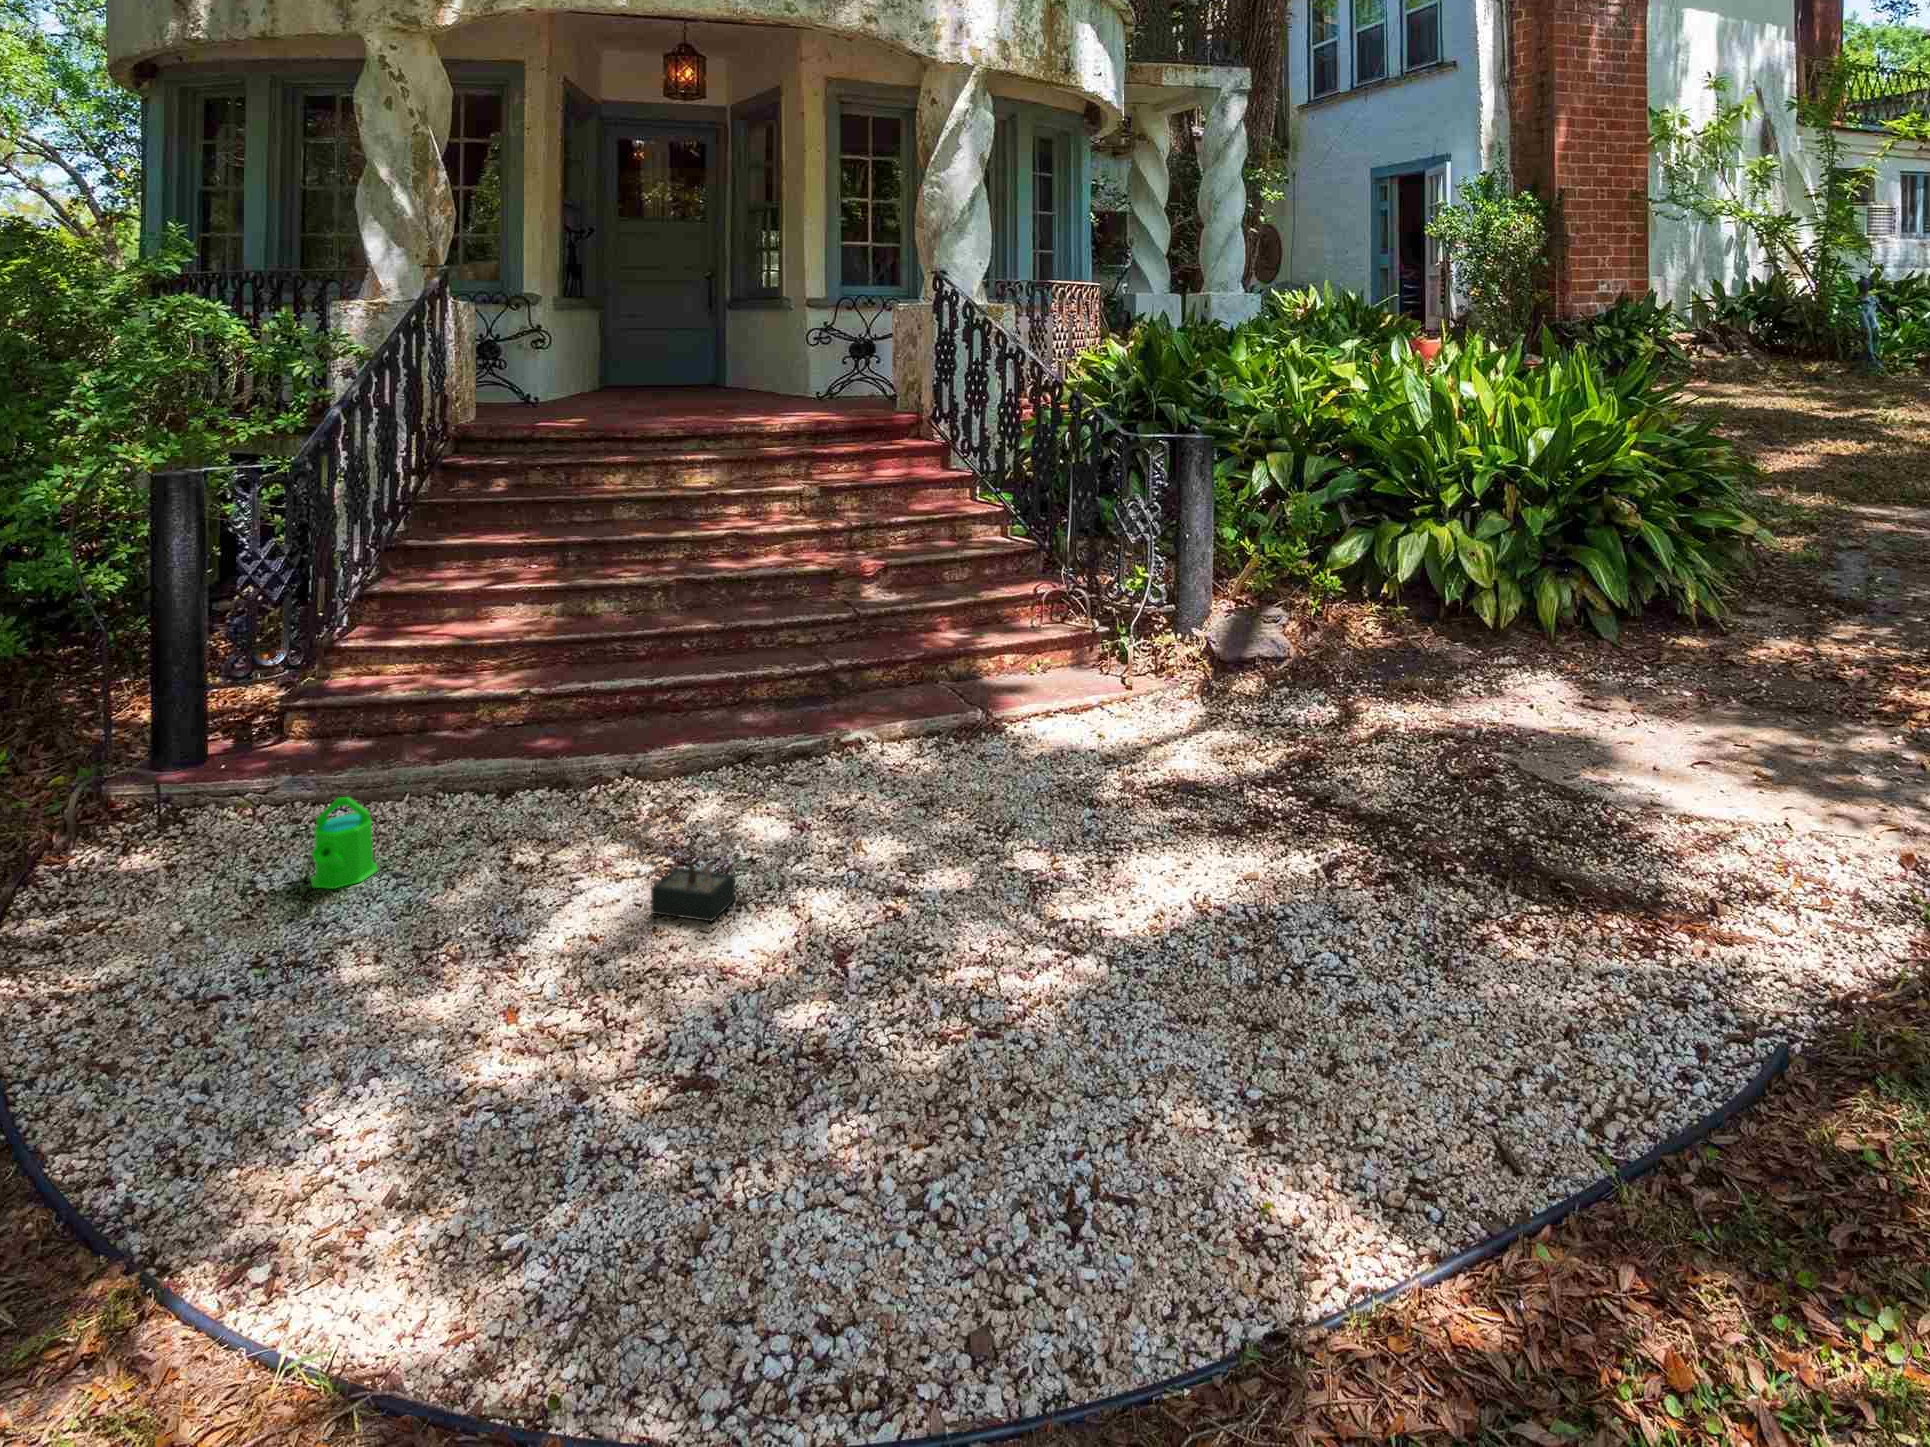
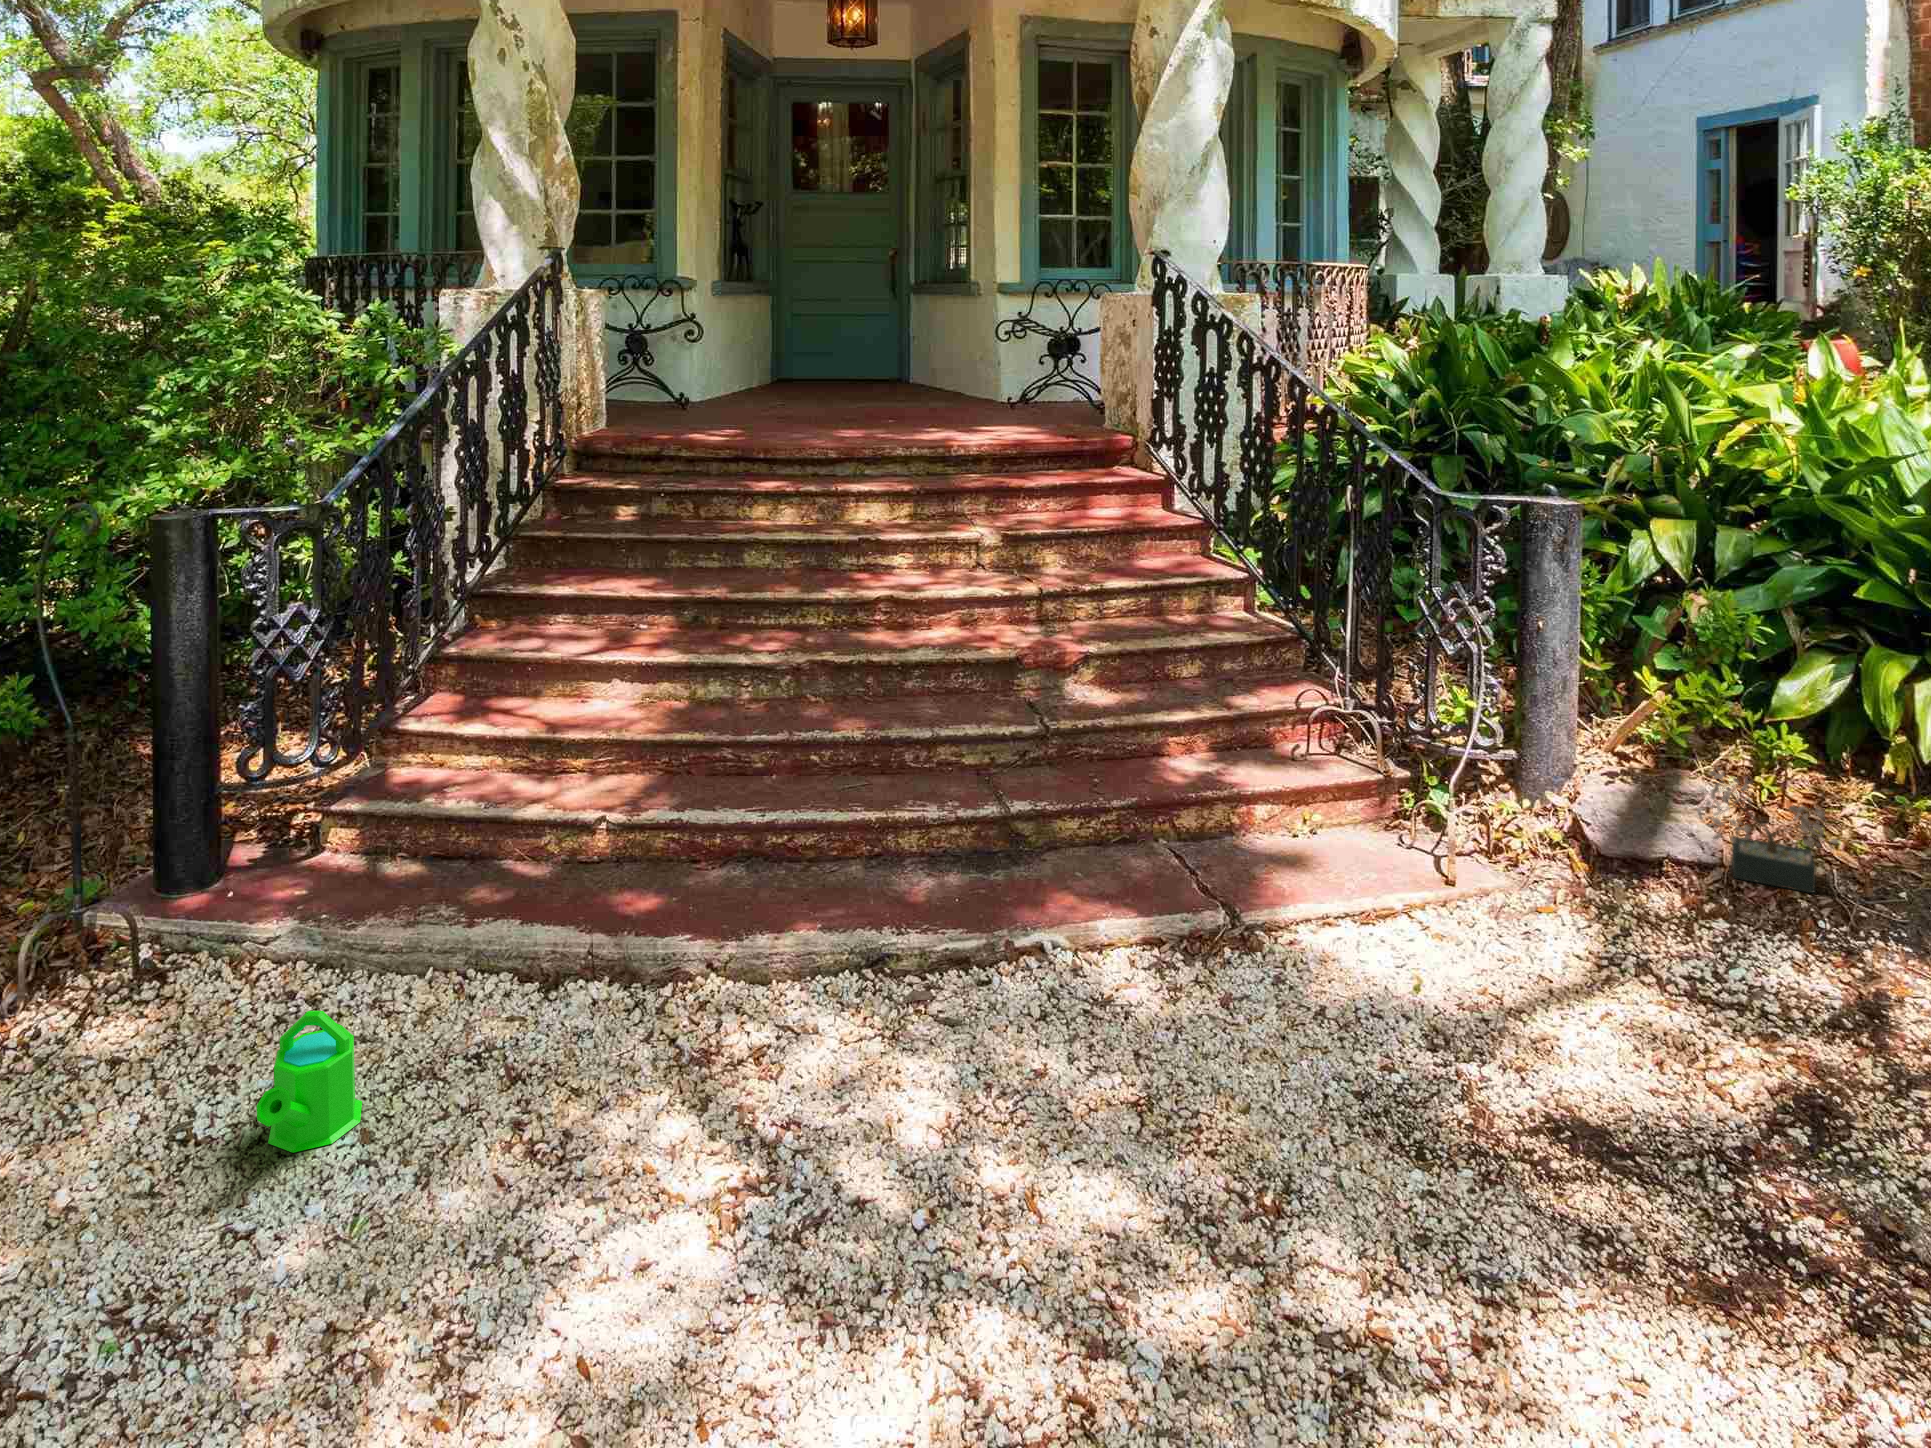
decorative plant: present [631,799,748,921] -> present [1698,768,1838,894]

